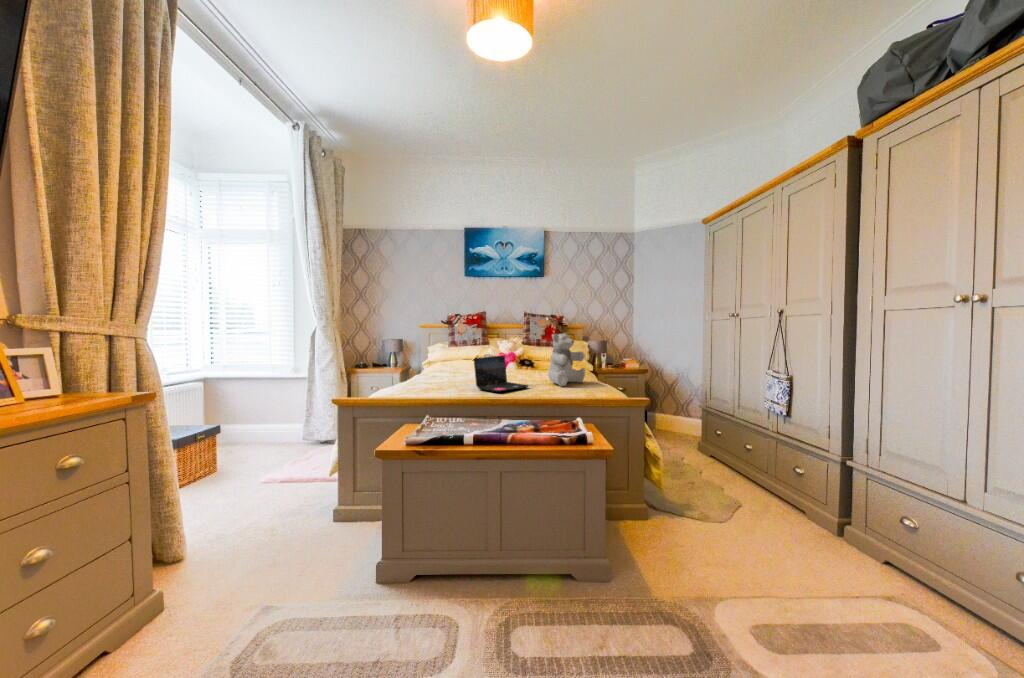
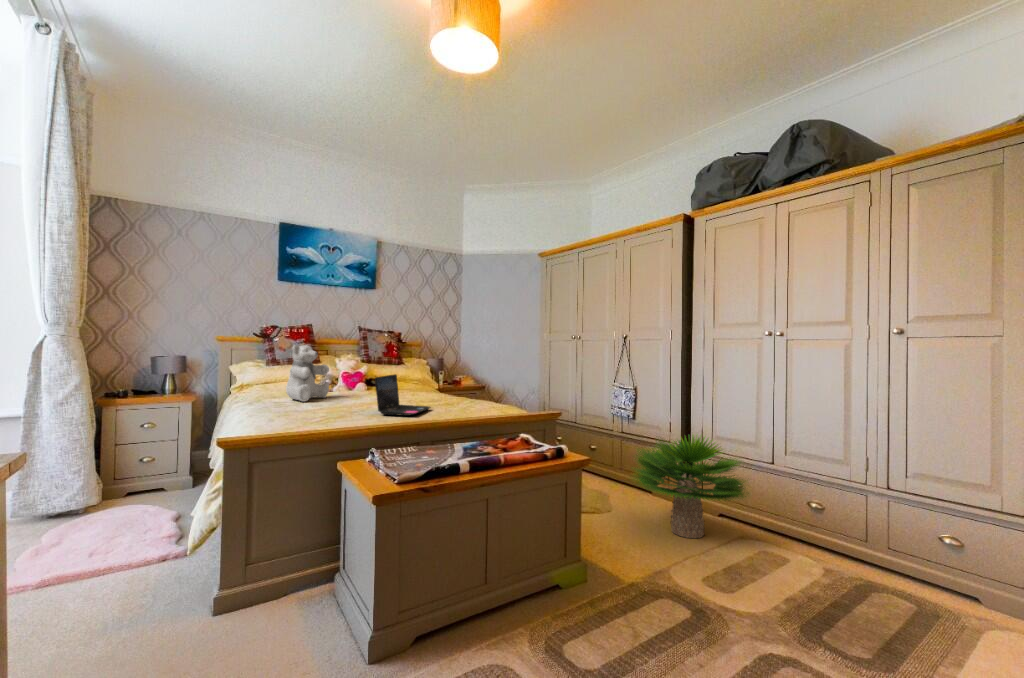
teddy bear: present [548,333,585,386] -> present [286,345,329,401]
potted plant: none [723,439,913,578] -> present [633,435,749,538]

